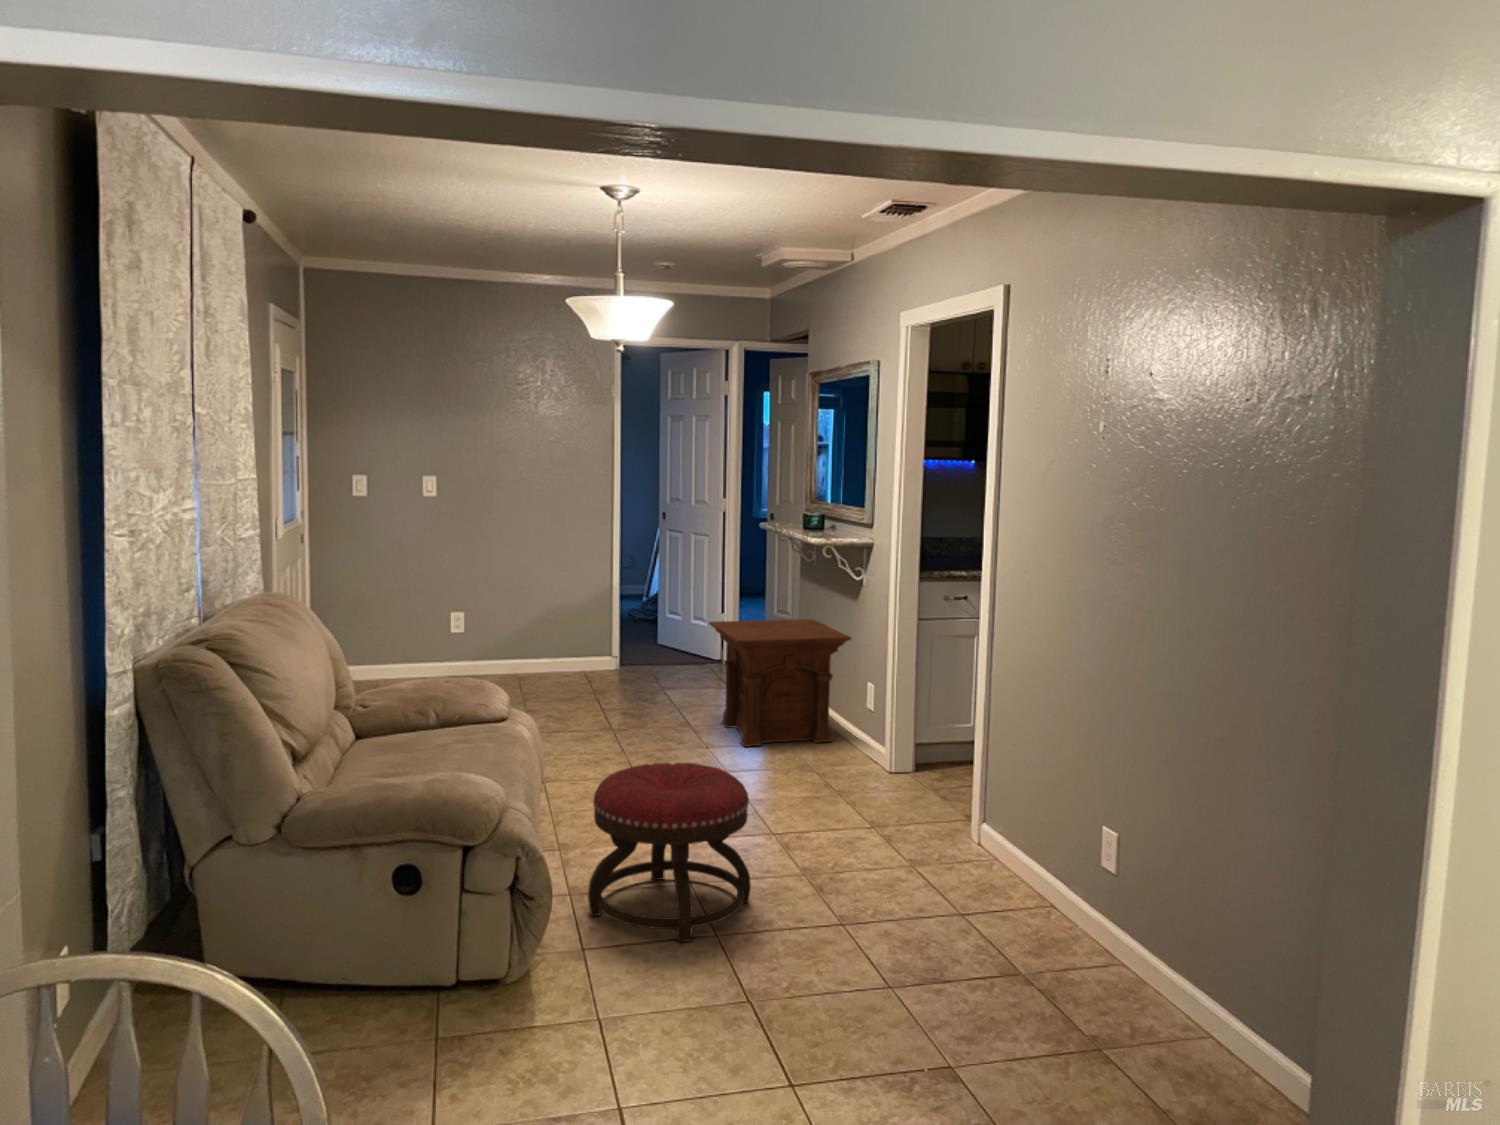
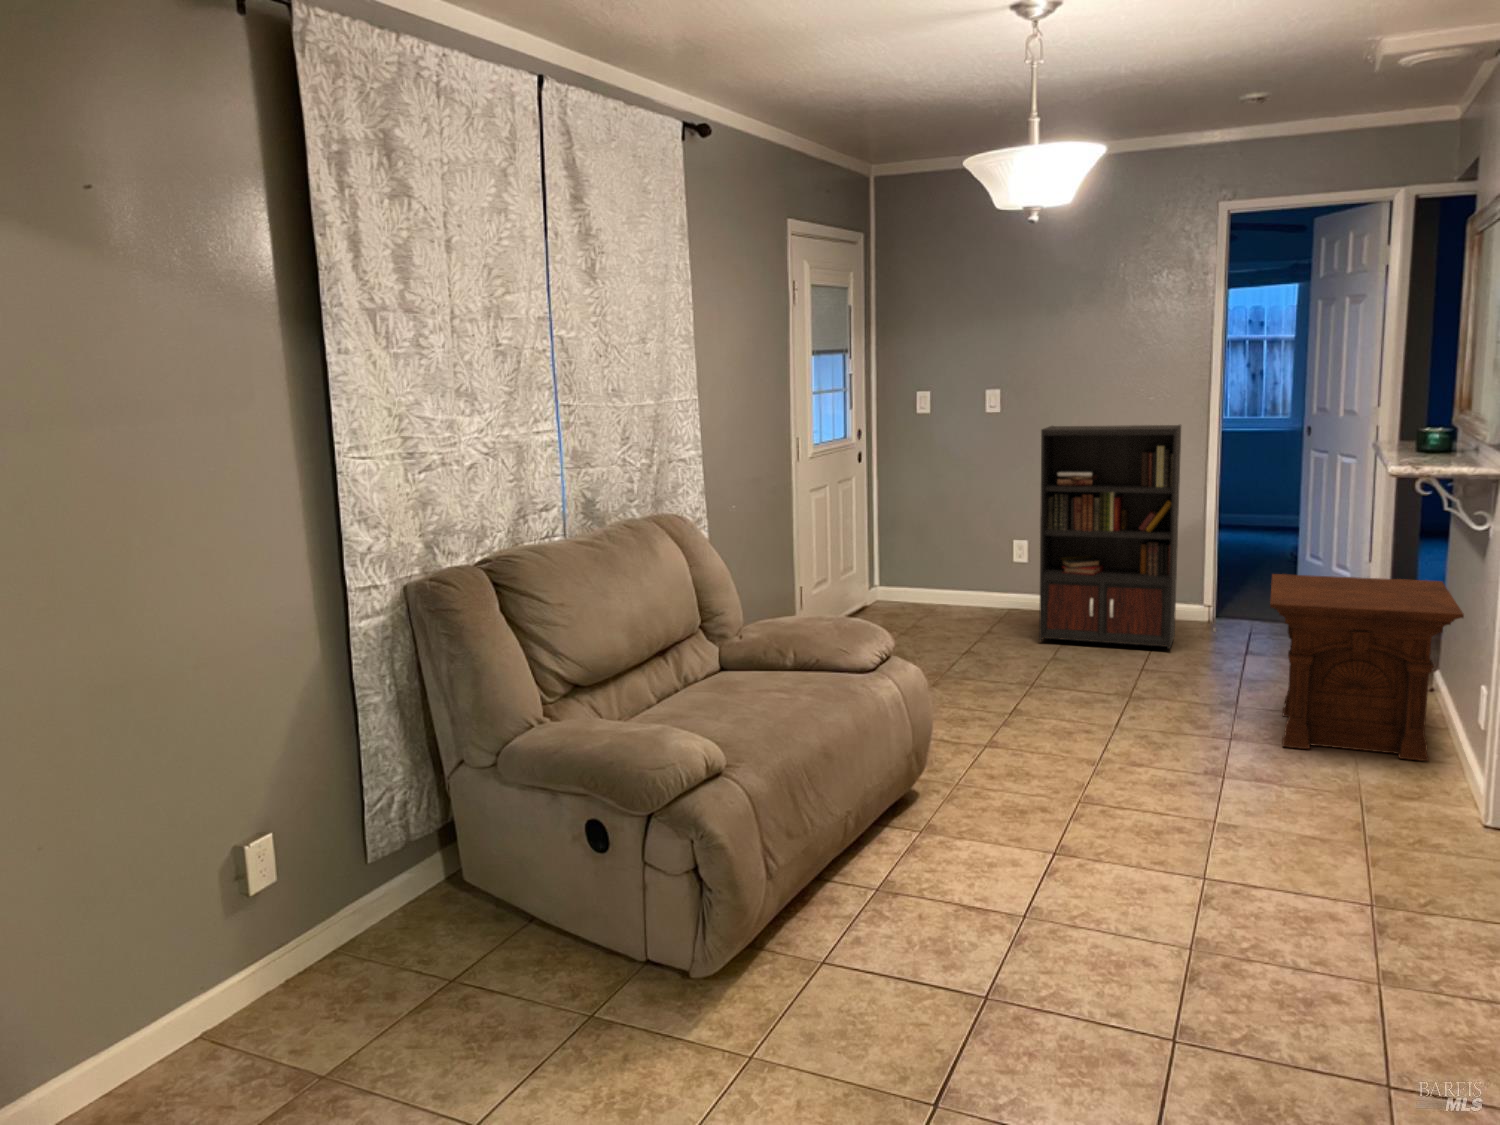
bookcase: none [498,509,626,696] -> present [1039,425,1216,649]
ottoman: present [588,763,751,942] -> none [868,753,1076,991]

